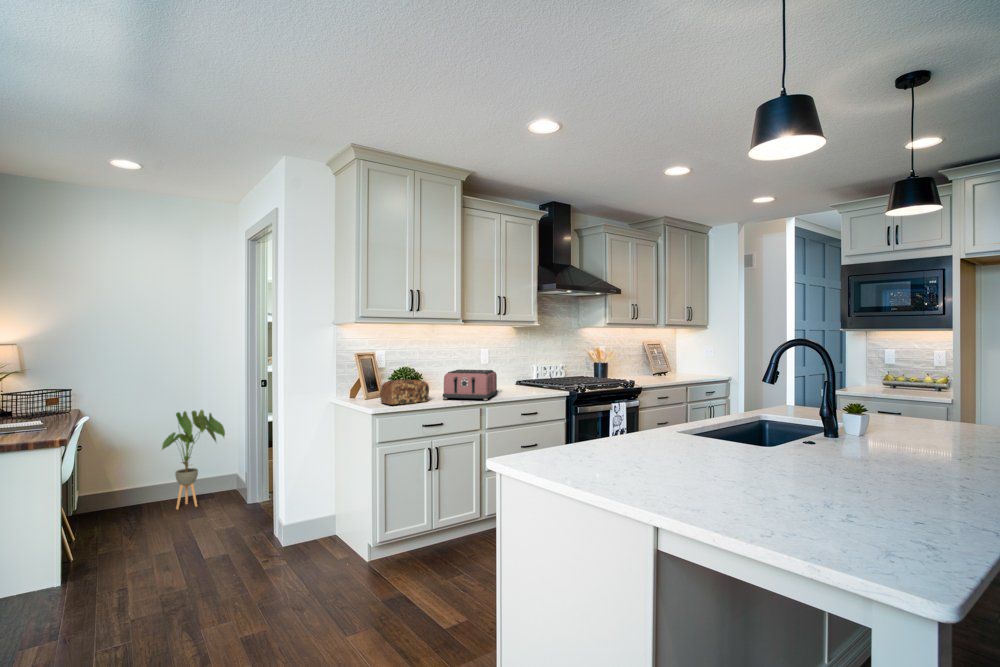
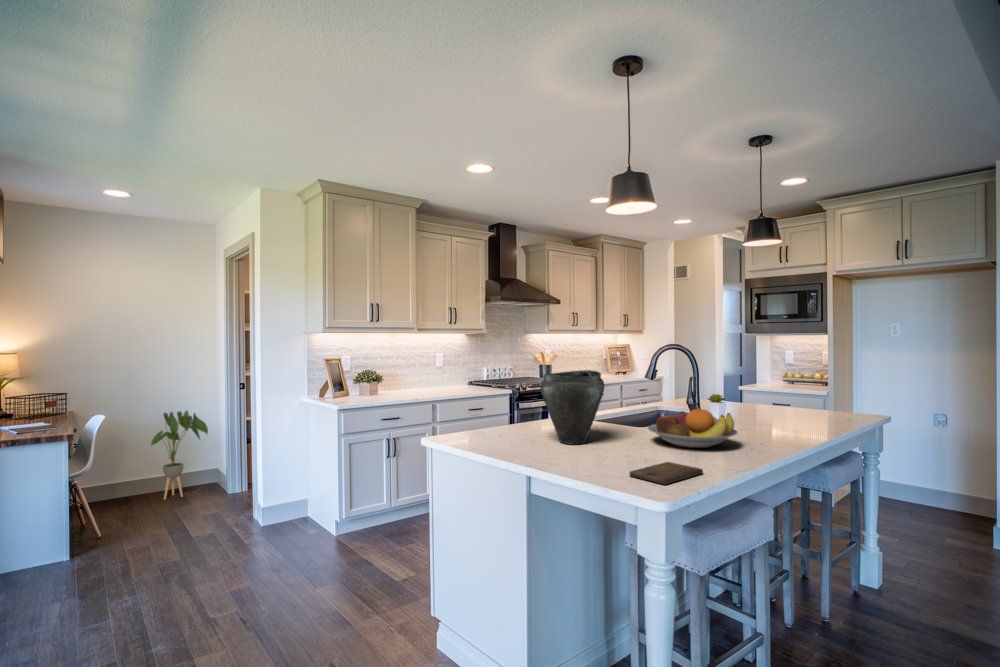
toaster: present [443,370,498,400] -> none [400,372,449,398]
vase: none [654,373,744,474] -> present [540,370,604,445]
bread loaf: present [380,379,429,405] -> none [345,381,388,402]
fruit bowl: none [799,429,940,484] -> present [648,409,737,448]
cutting board: none [833,511,942,557] -> present [630,462,703,484]

